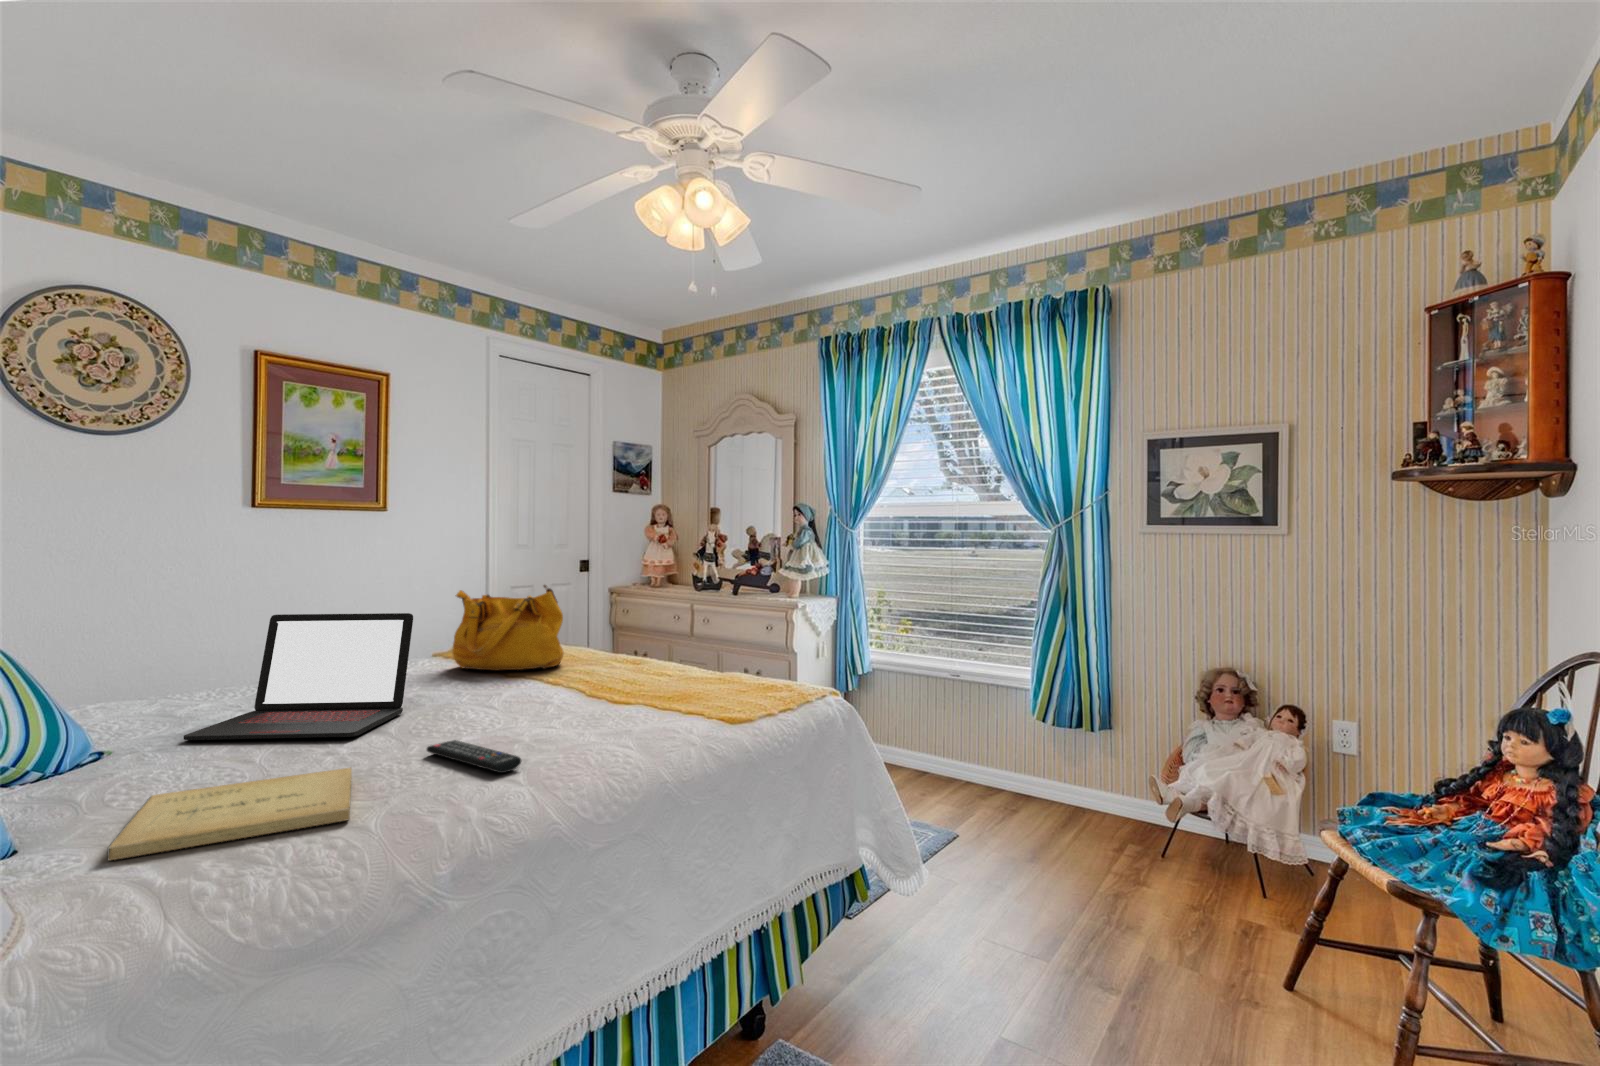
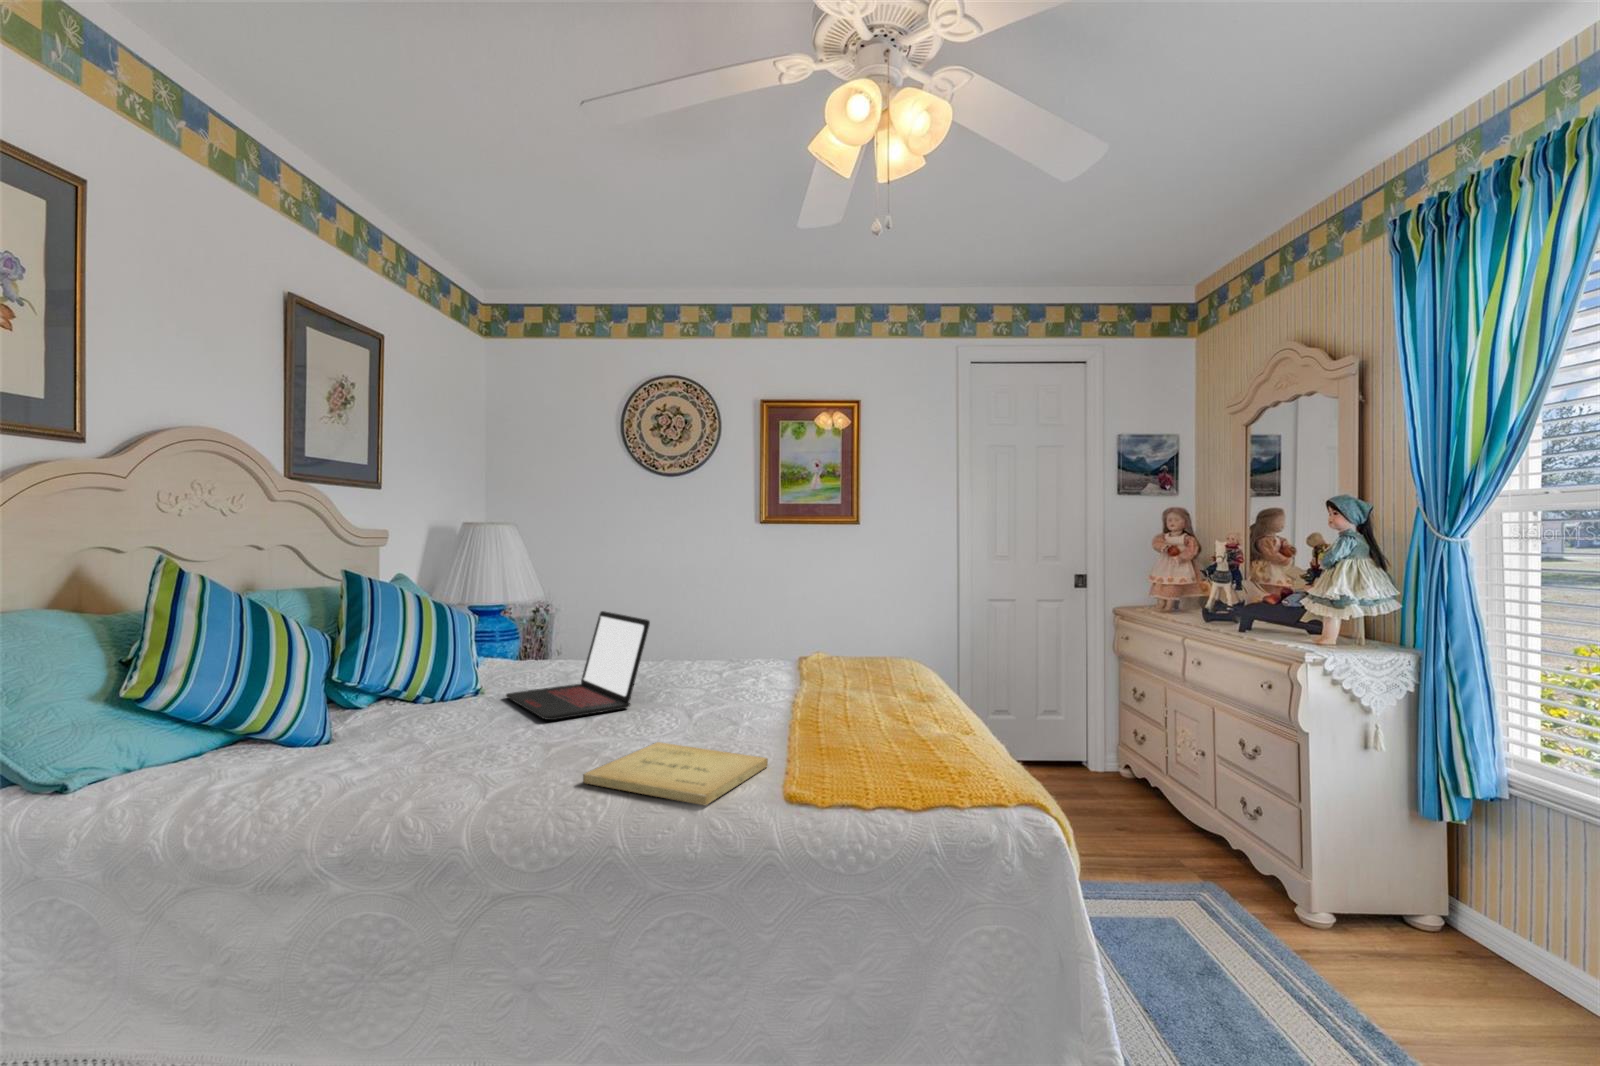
handbag: present [452,585,563,671] -> none [766,601,868,690]
remote control: present [427,740,521,773] -> none [478,743,549,787]
book: present [108,768,352,860] -> present [583,742,768,805]

